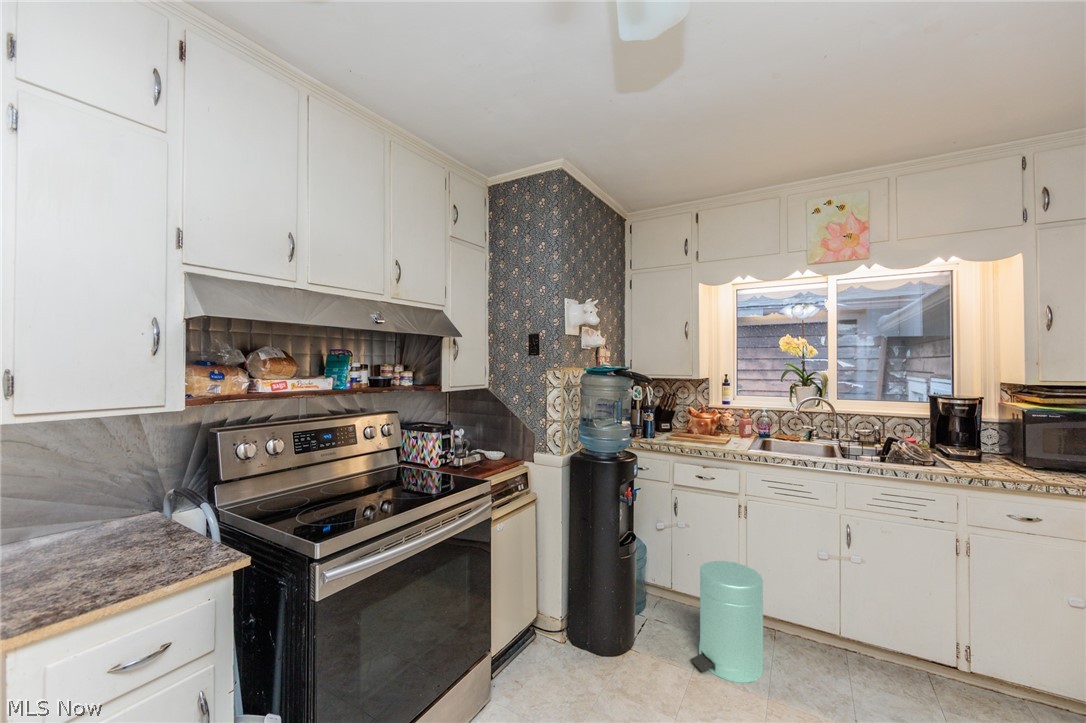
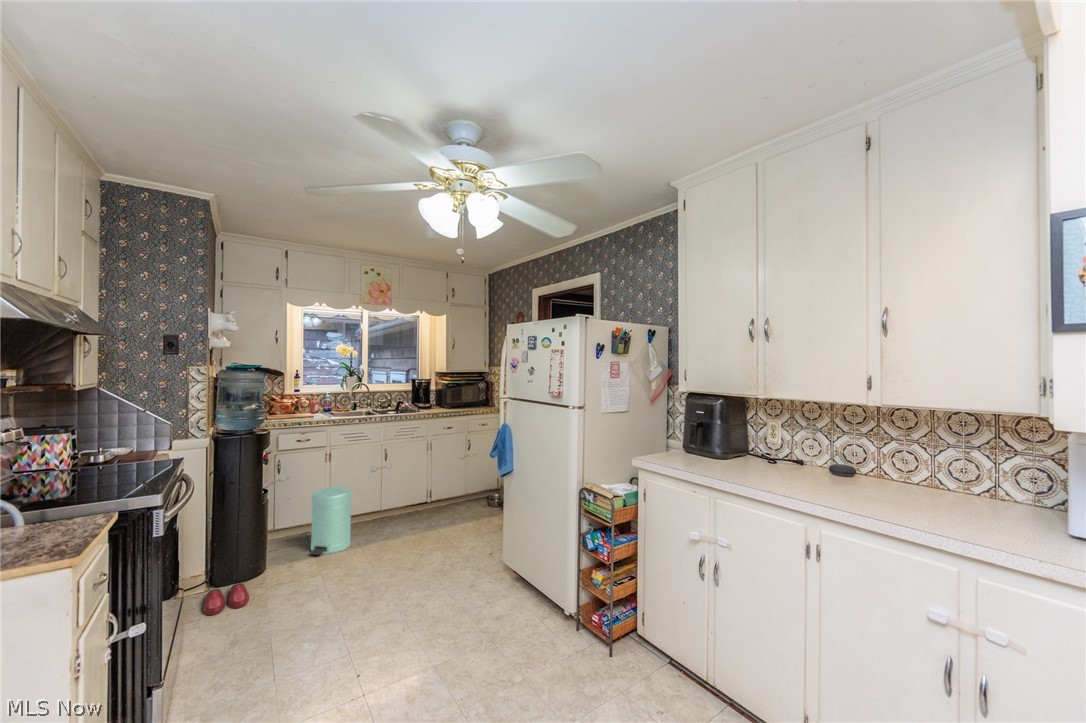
slippers: none [531,650,588,703] -> present [203,583,249,615]

